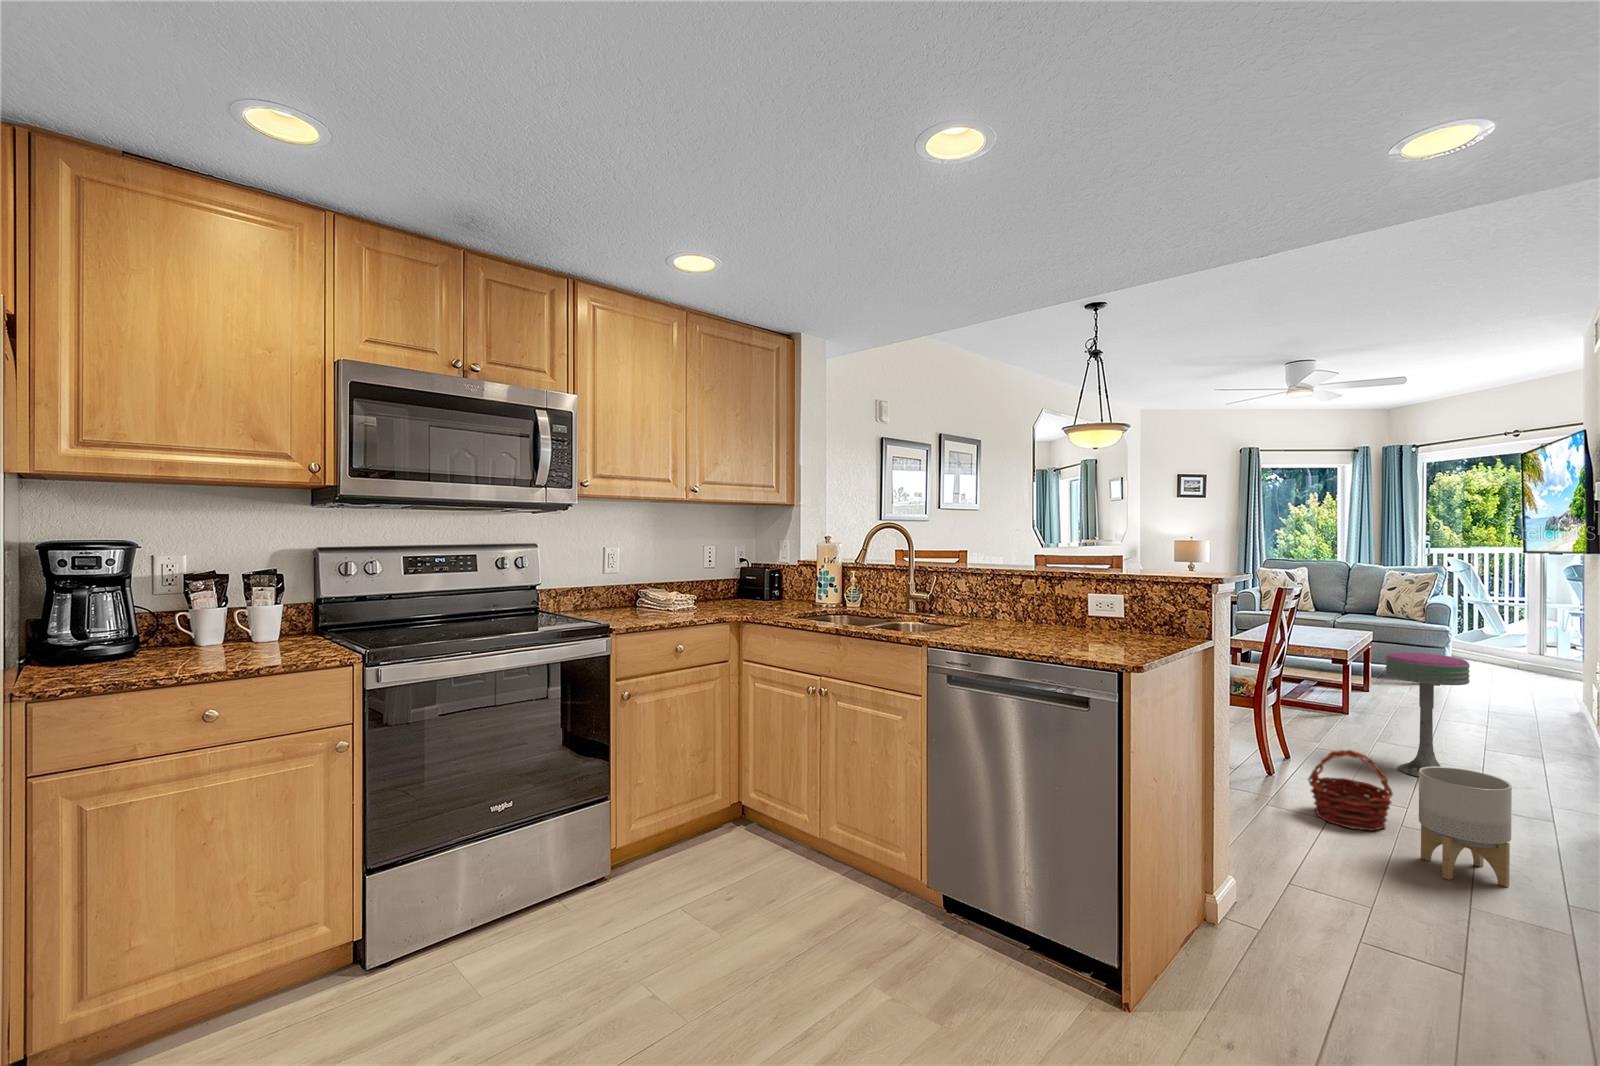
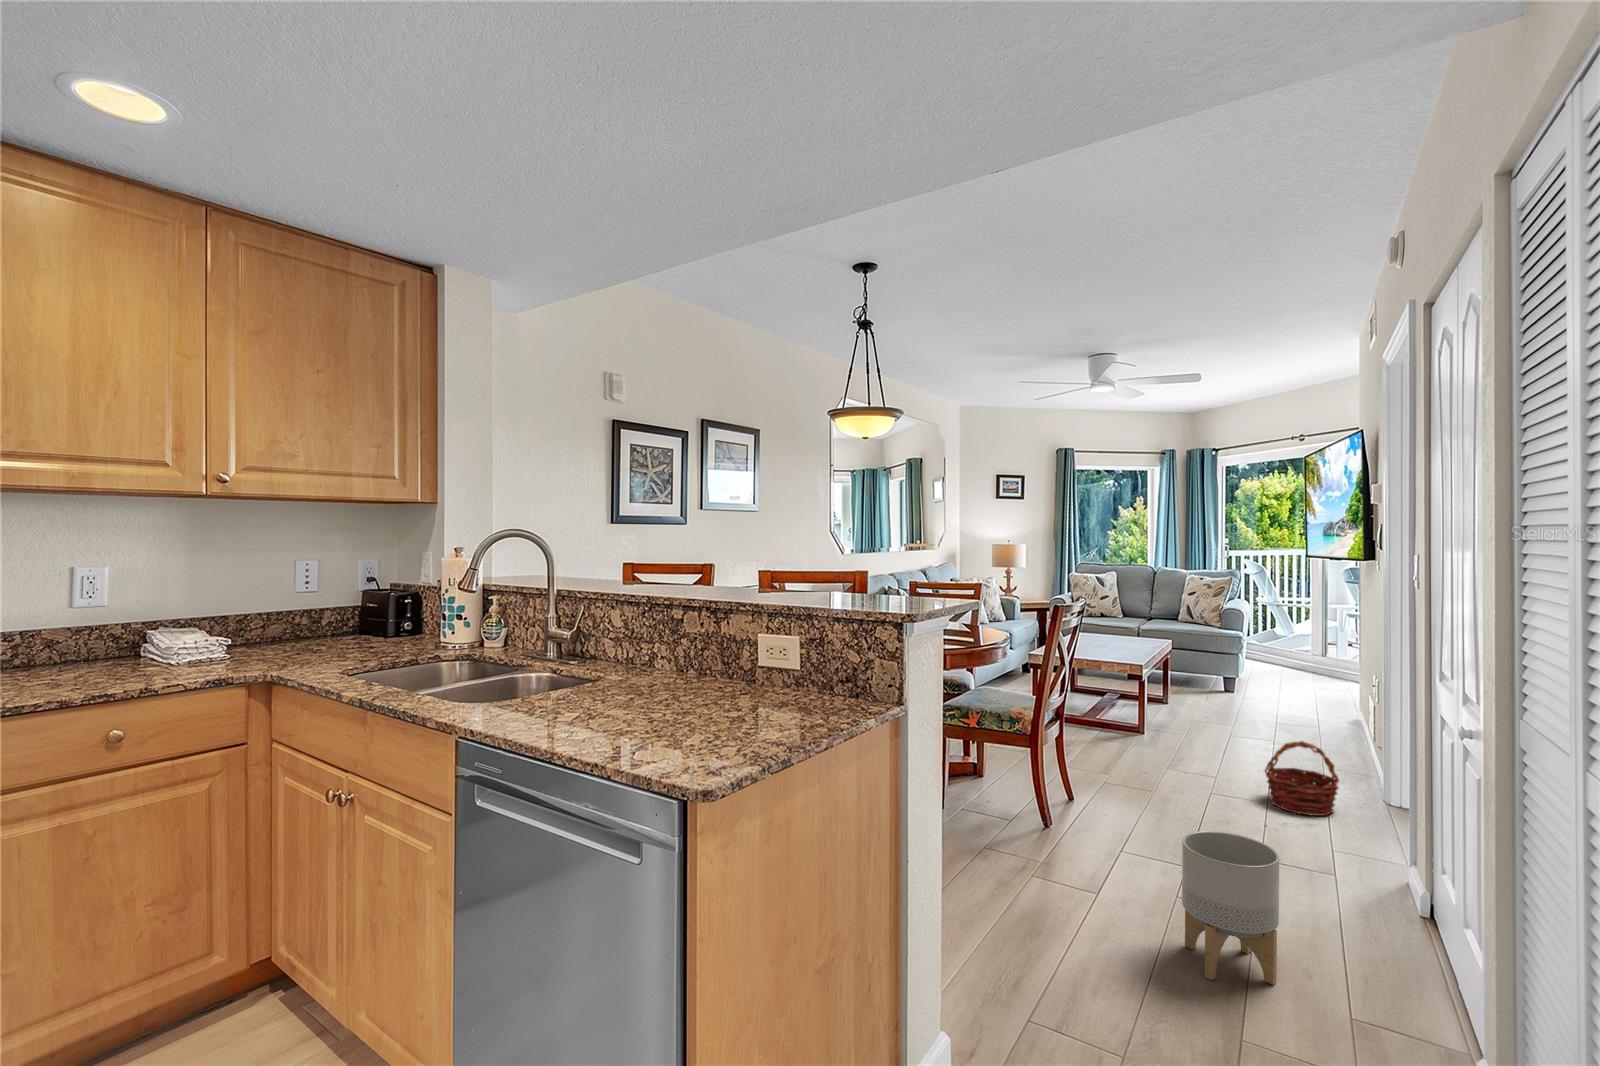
bar stool: present [1386,652,1470,777] -> none [1167,675,1249,822]
basket: present [1308,750,1393,831] -> present [1265,741,1339,816]

